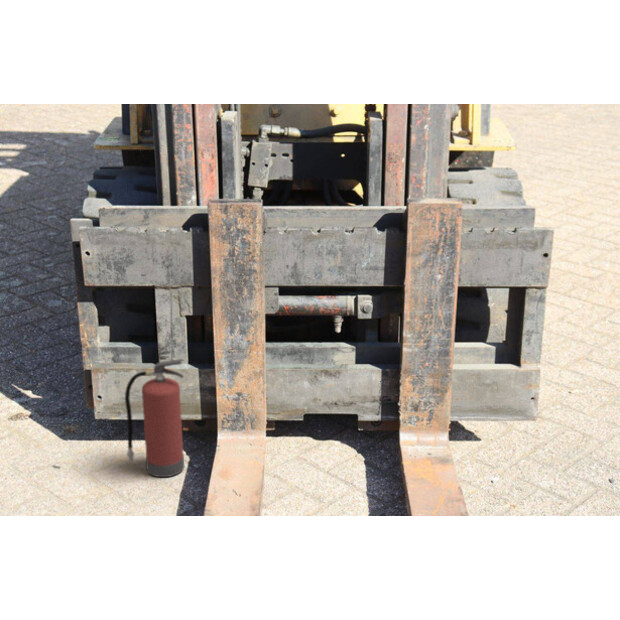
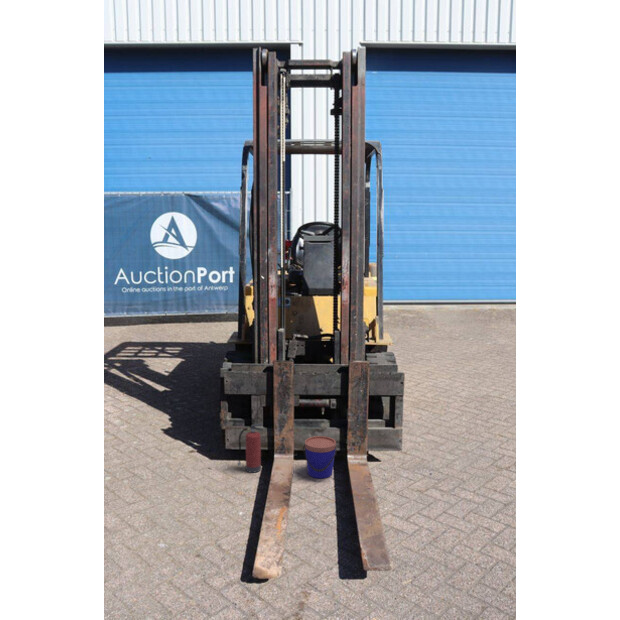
bucket: none [288,388,374,494] -> present [303,436,337,478]

